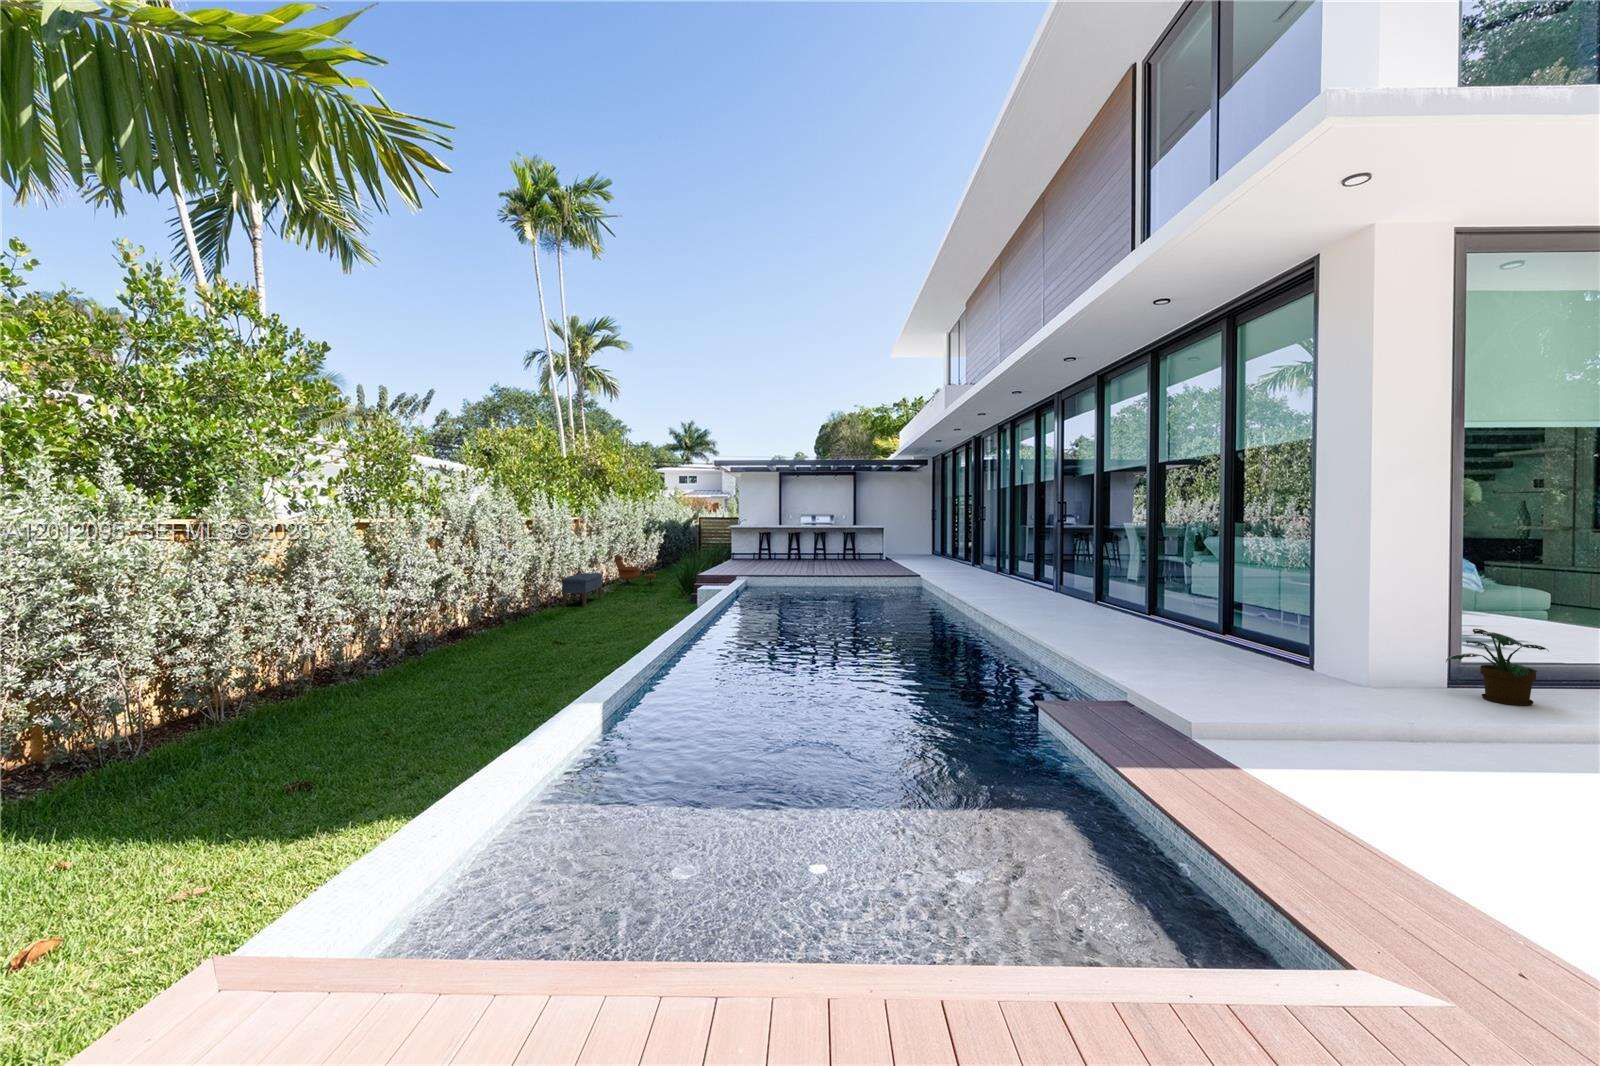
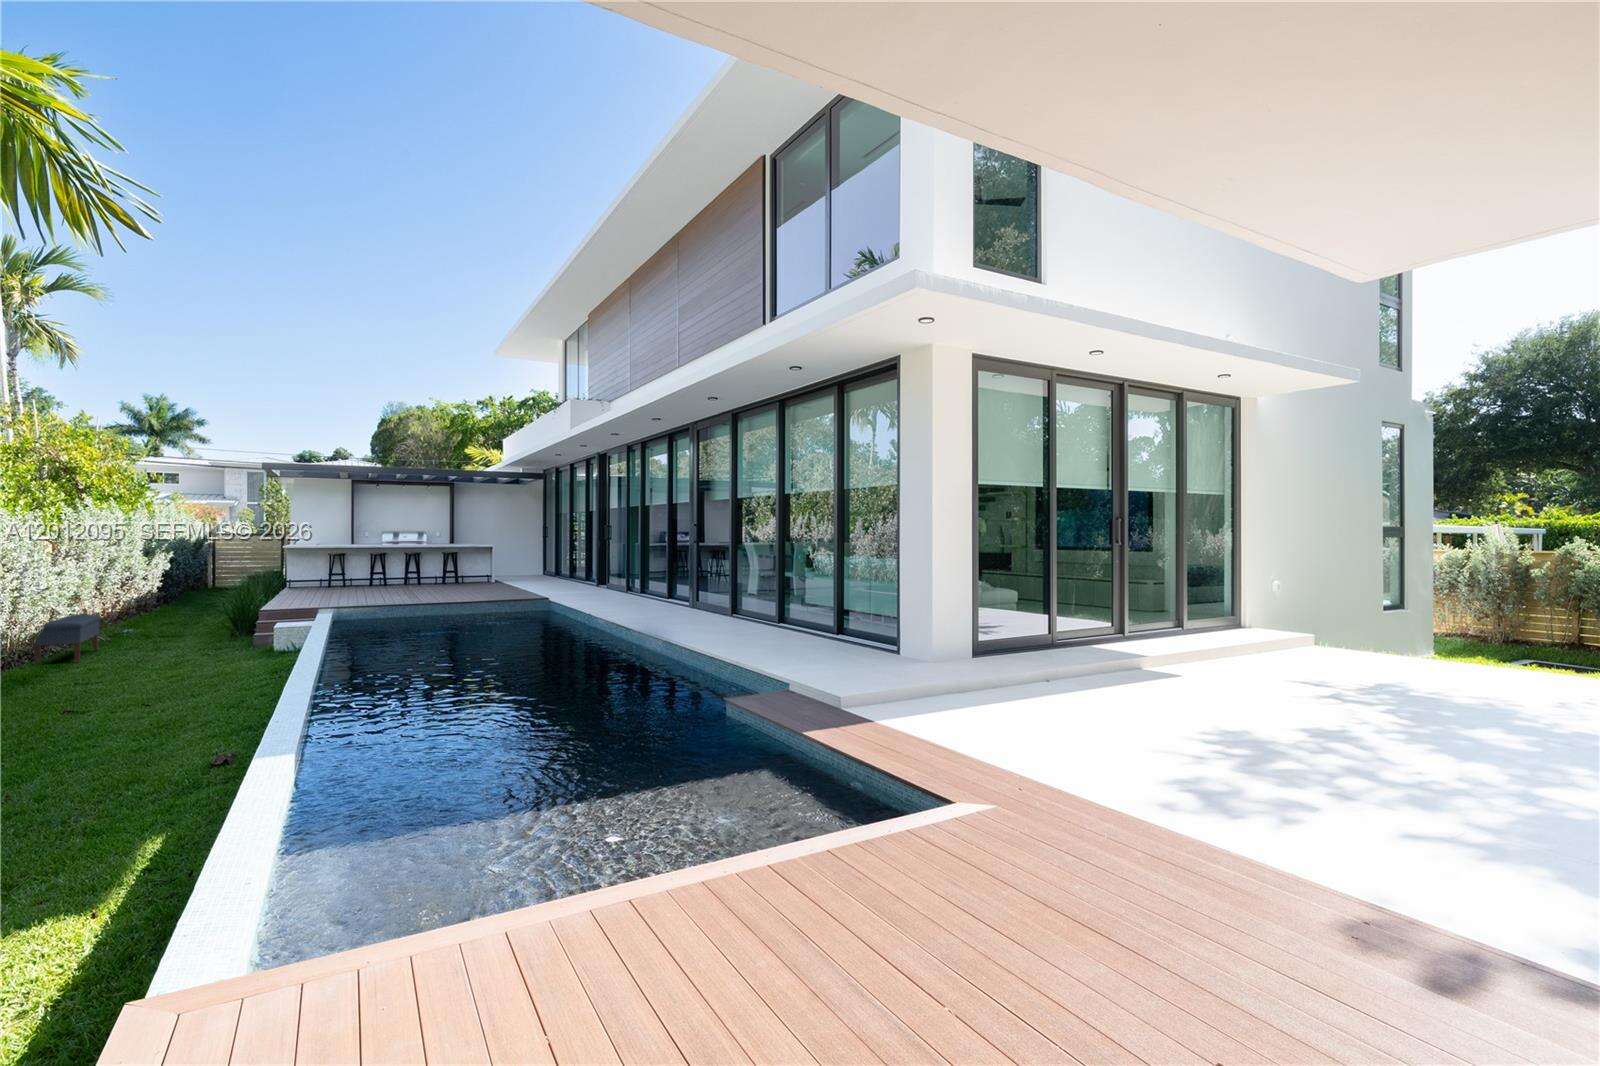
lounge chair: present [615,555,656,586] -> none [102,587,181,631]
potted plant: present [1446,629,1549,706] -> none [971,617,1018,663]

